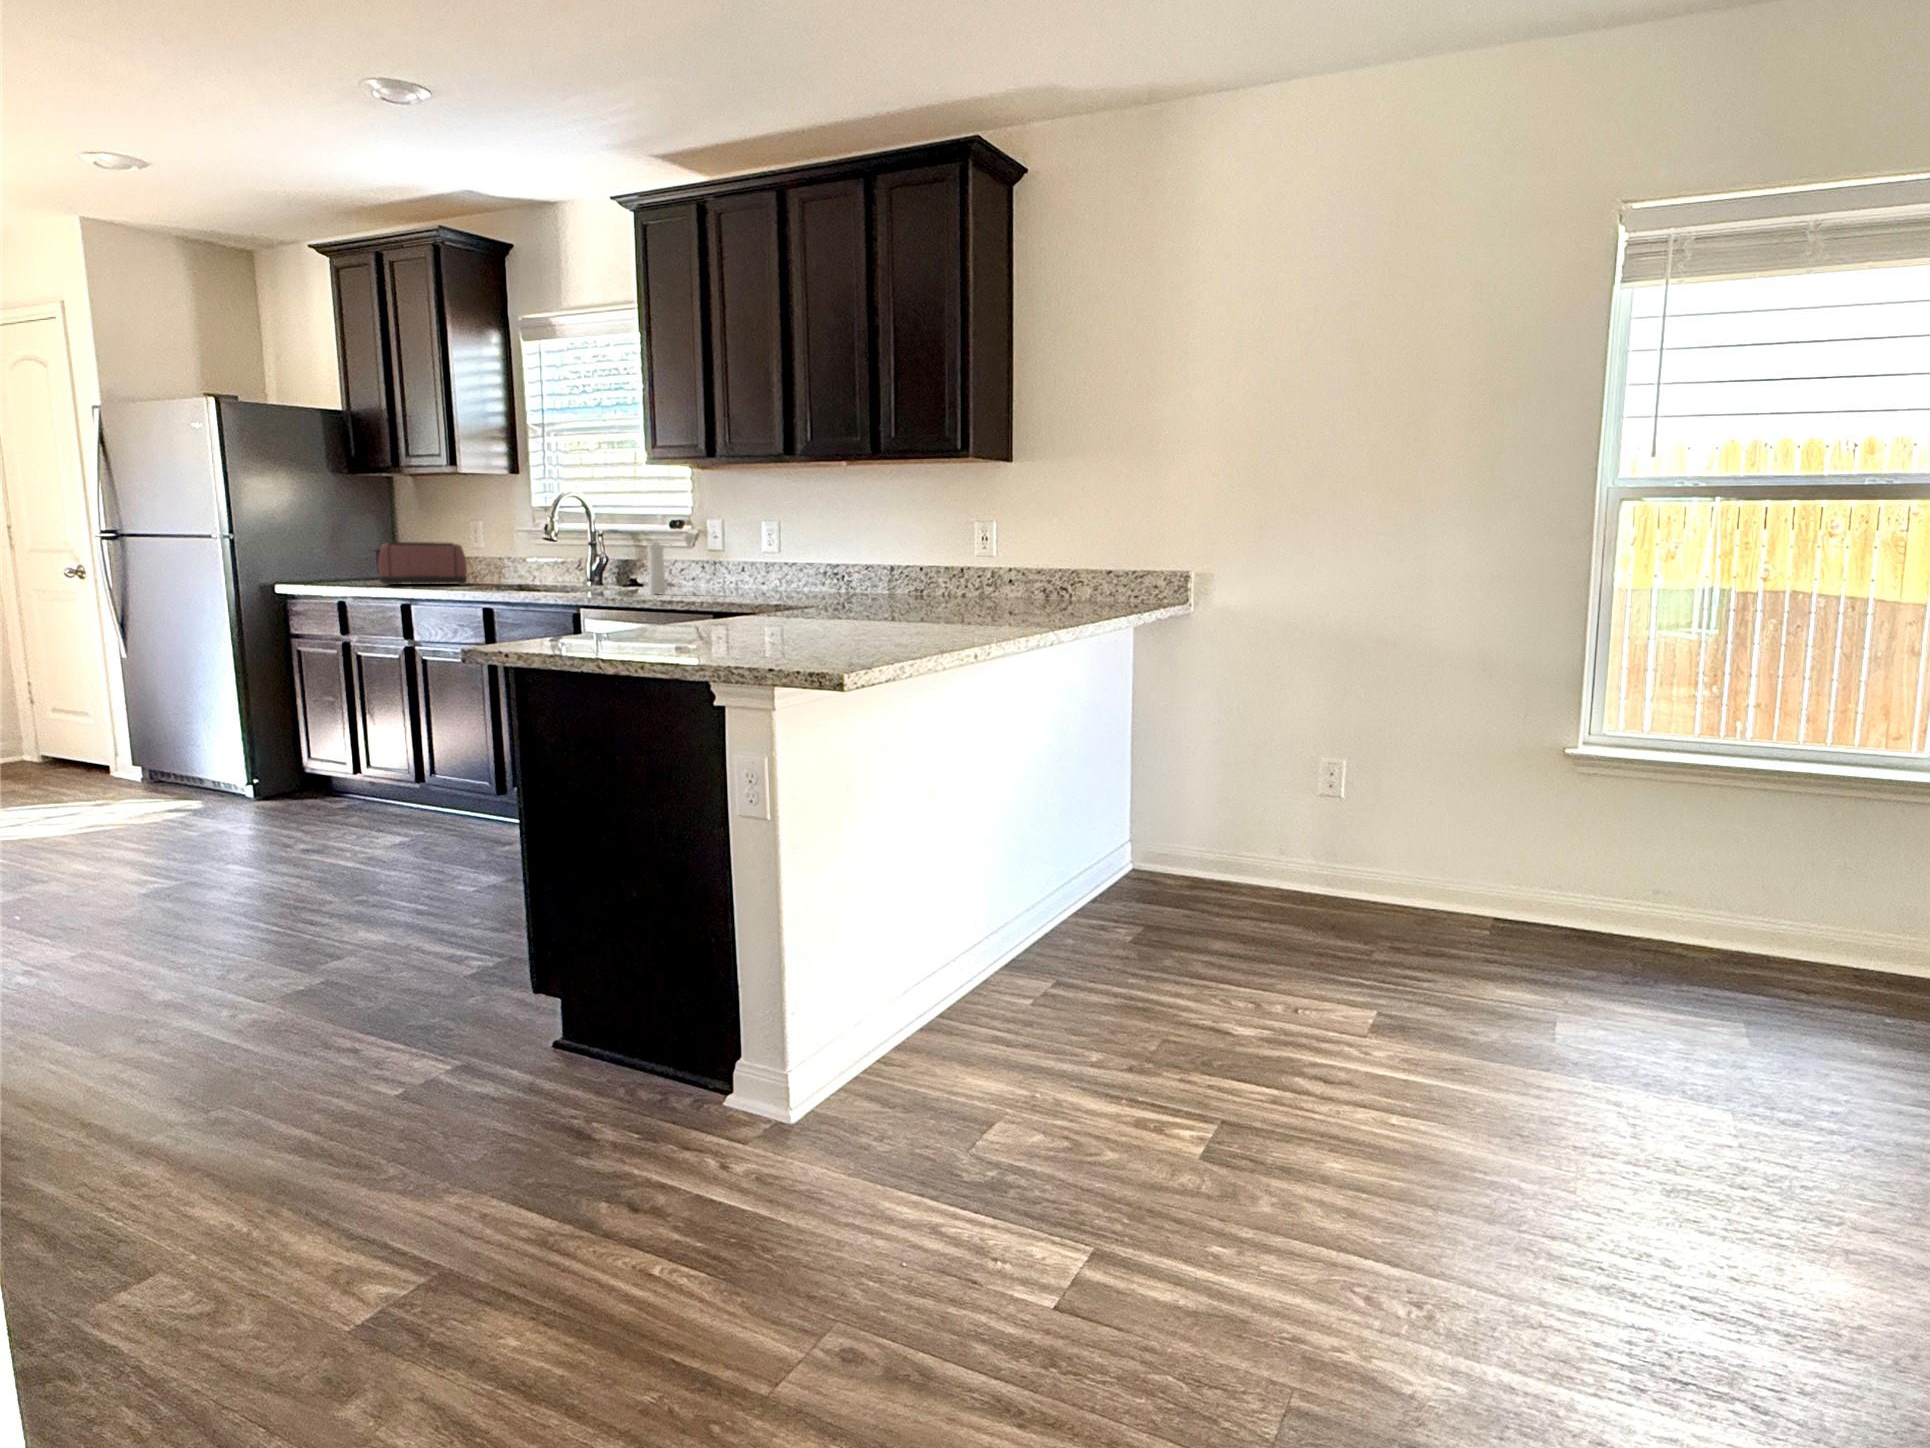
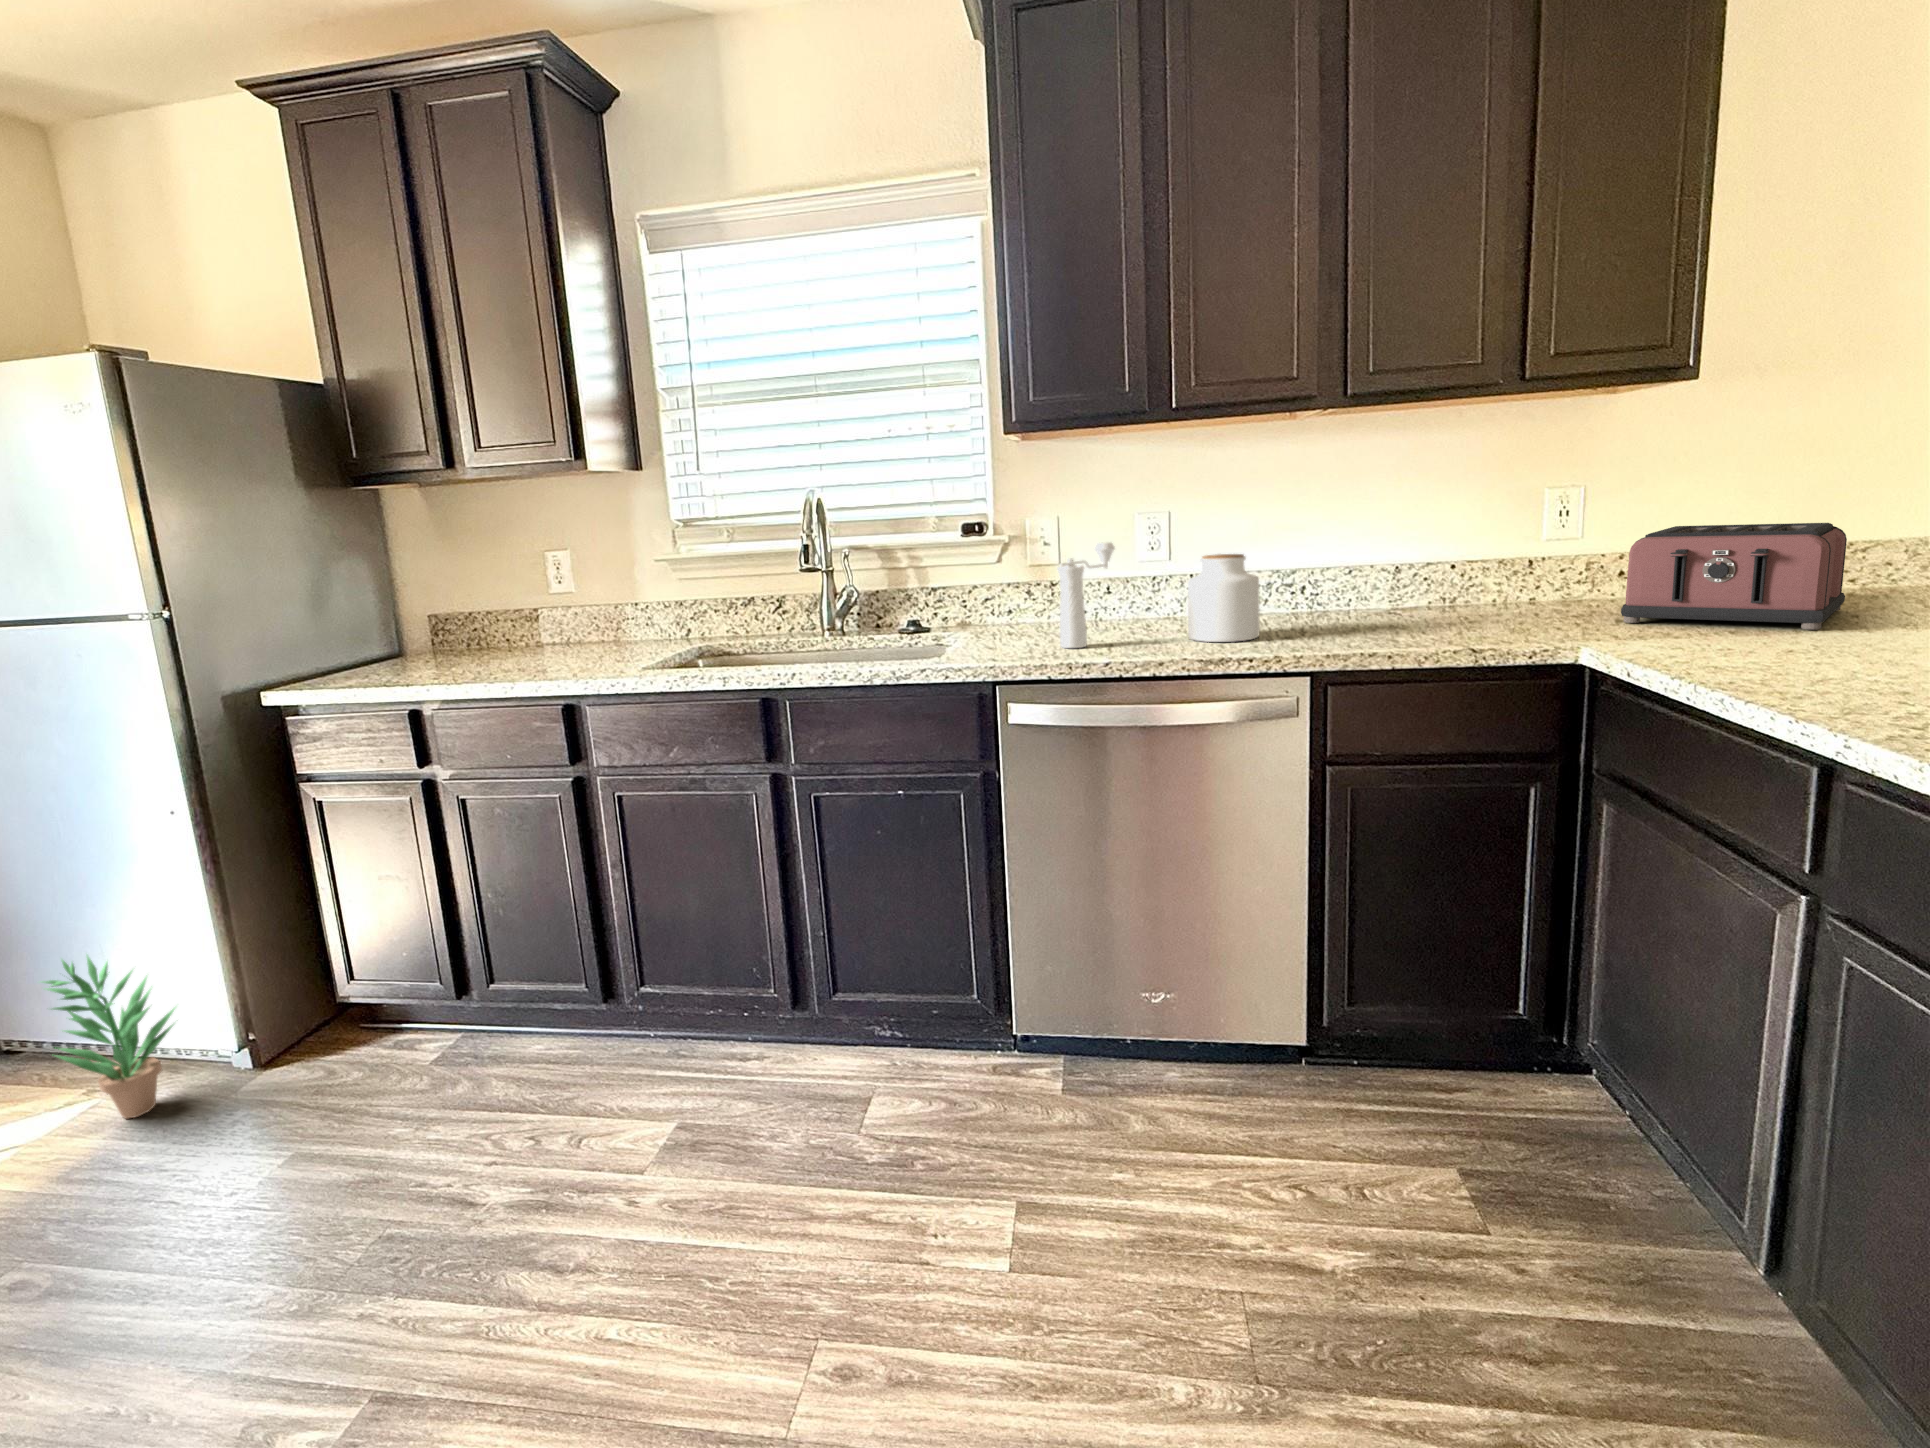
toaster: present [371,542,467,586] -> present [1621,523,1847,630]
jar: none [714,545,758,597] -> present [1188,554,1260,642]
potted plant: none [141,709,212,804] -> present [43,955,175,1119]

